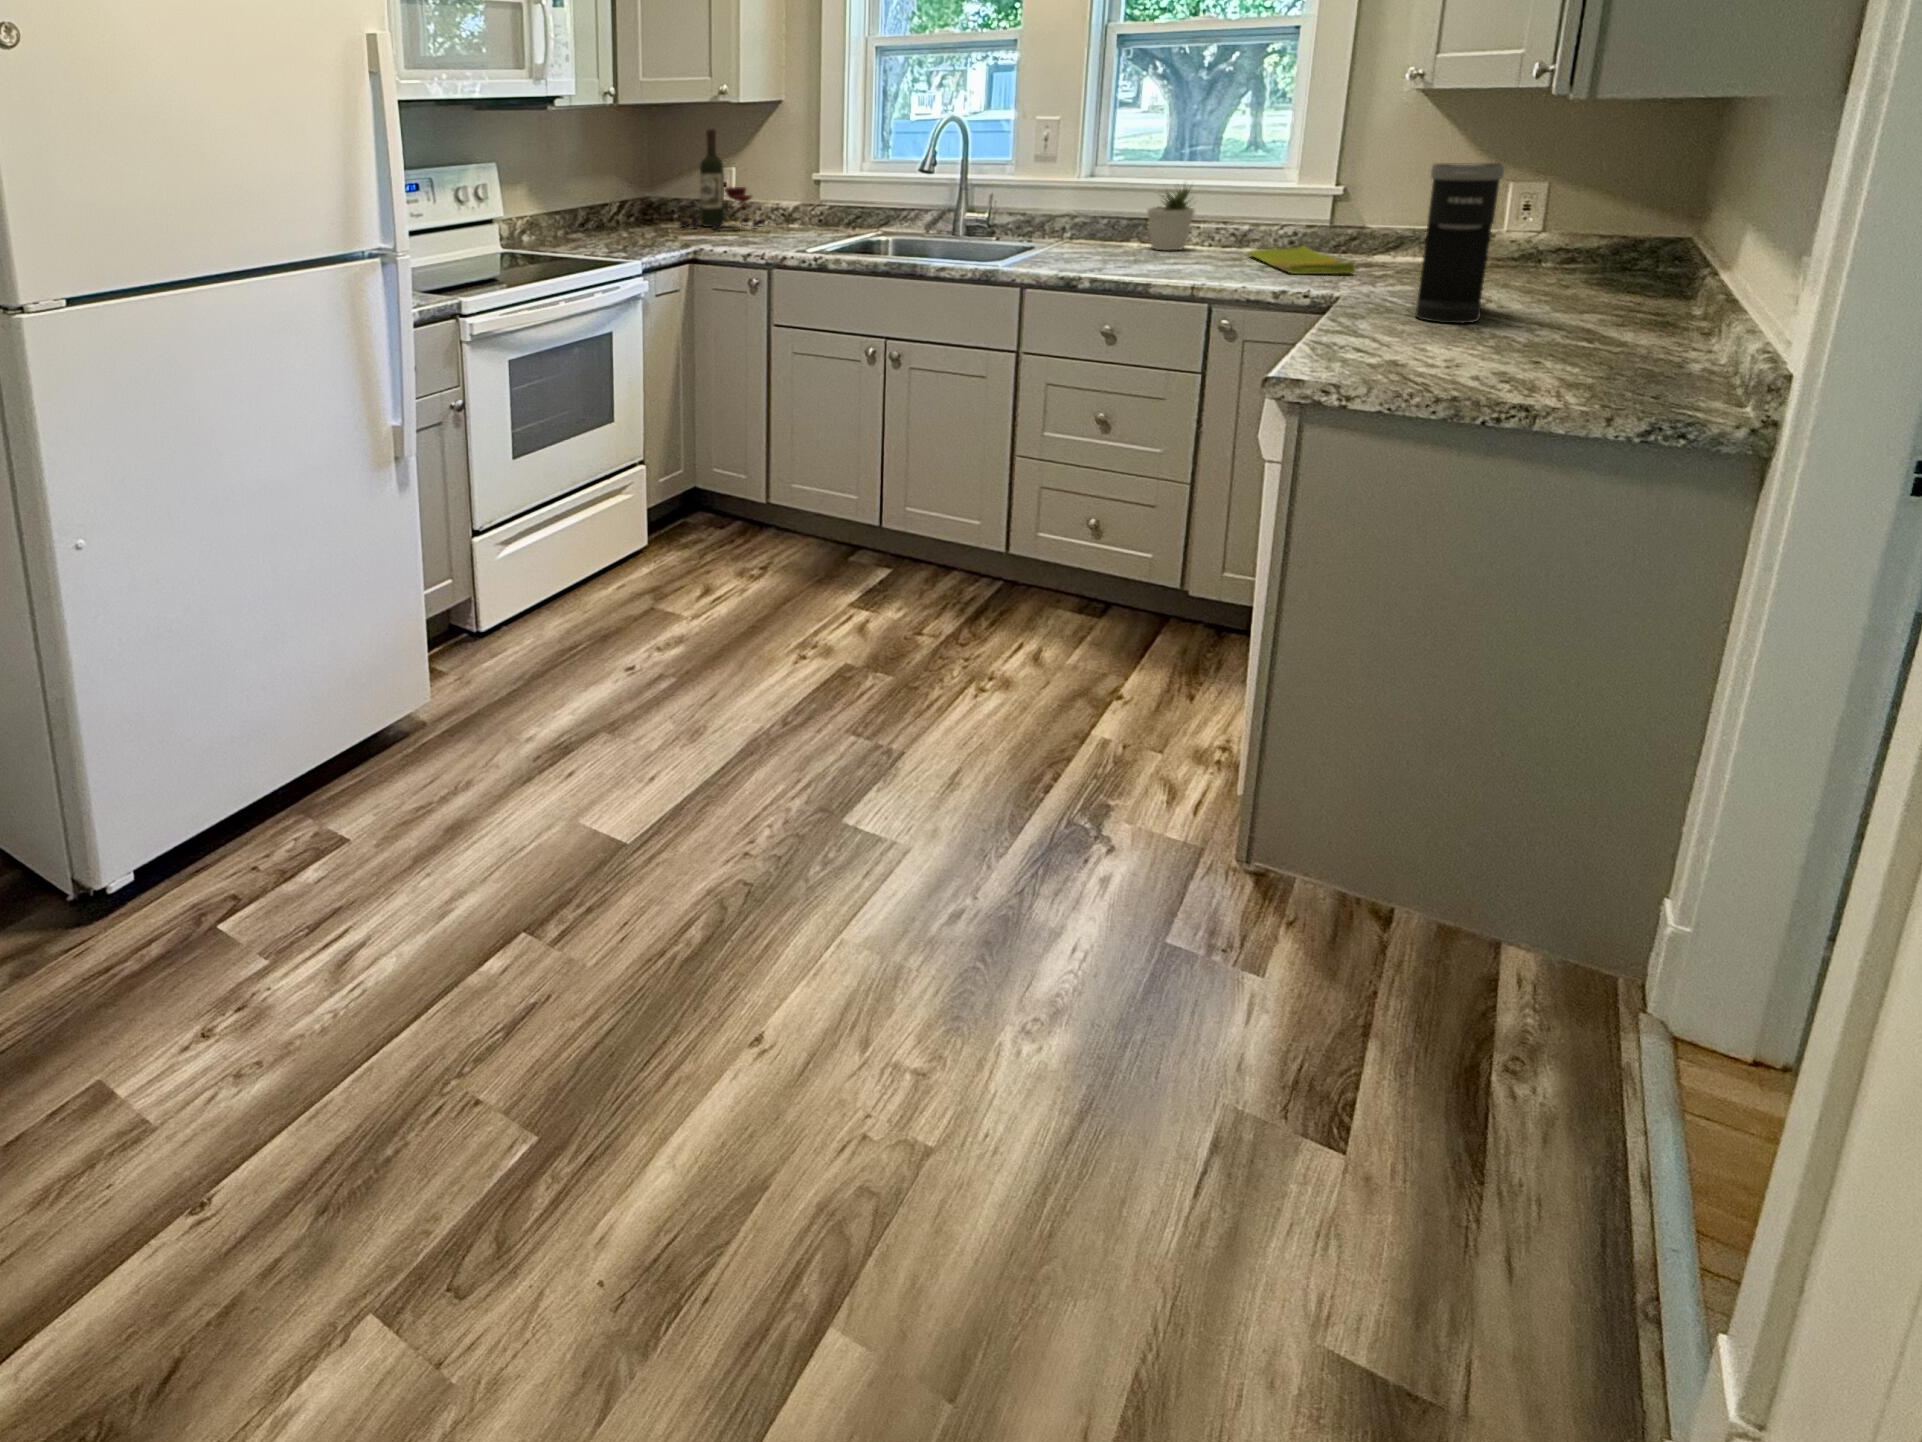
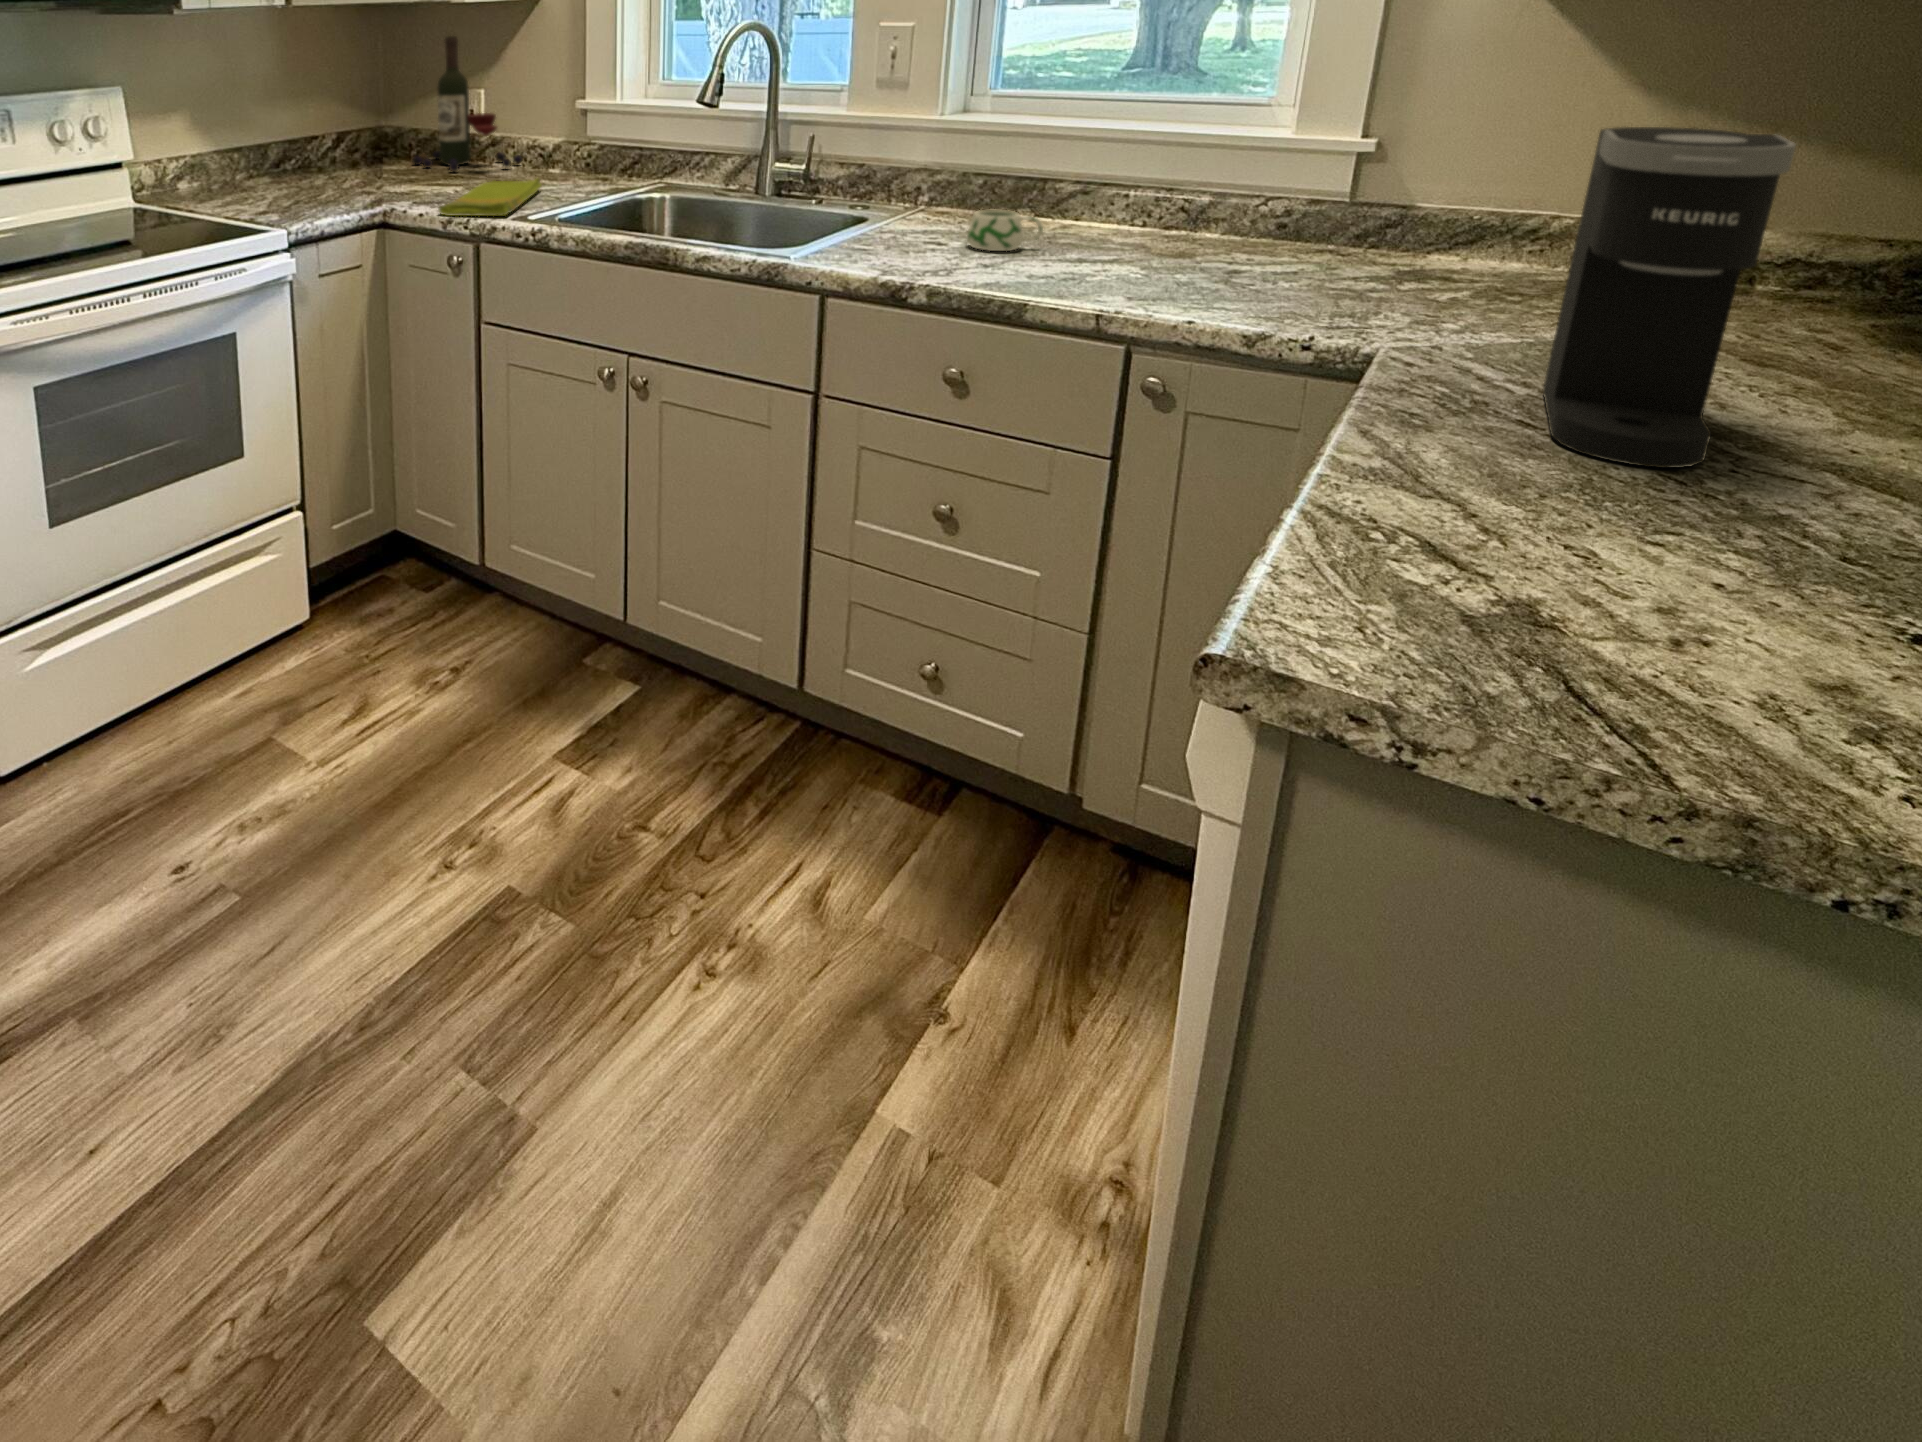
potted plant: present [1148,187,1195,250] -> none [1044,120,1123,227]
mug: none [1105,237,1151,262] -> present [967,210,1043,251]
dish towel: present [1248,246,1355,274] -> present [438,178,542,216]

